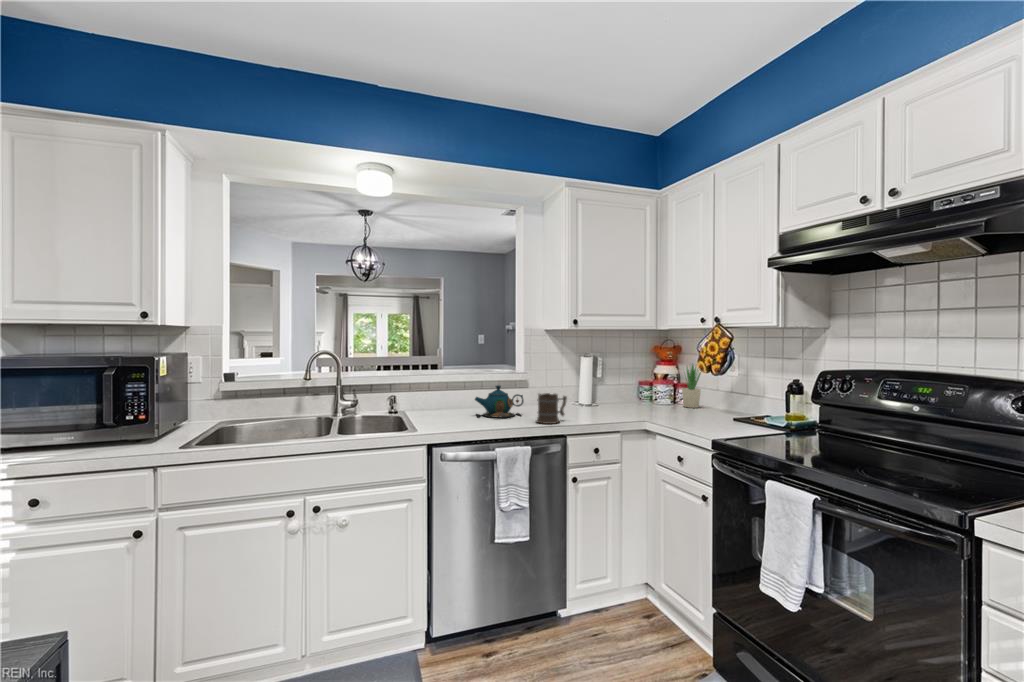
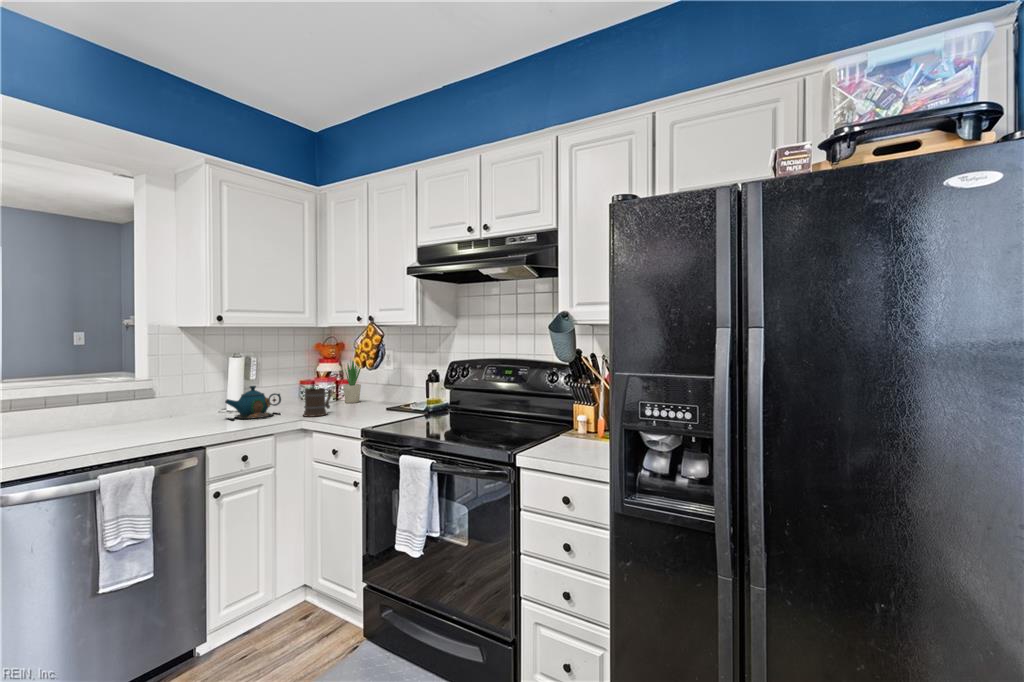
teapot: present [475,385,524,418] -> present [225,386,281,420]
mug: present [537,393,567,424] -> present [303,388,332,417]

